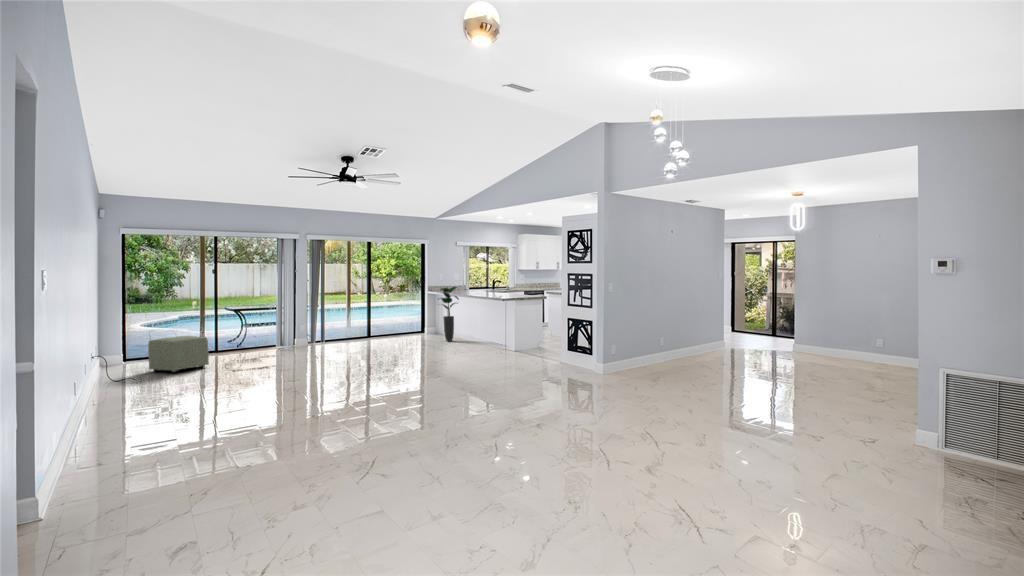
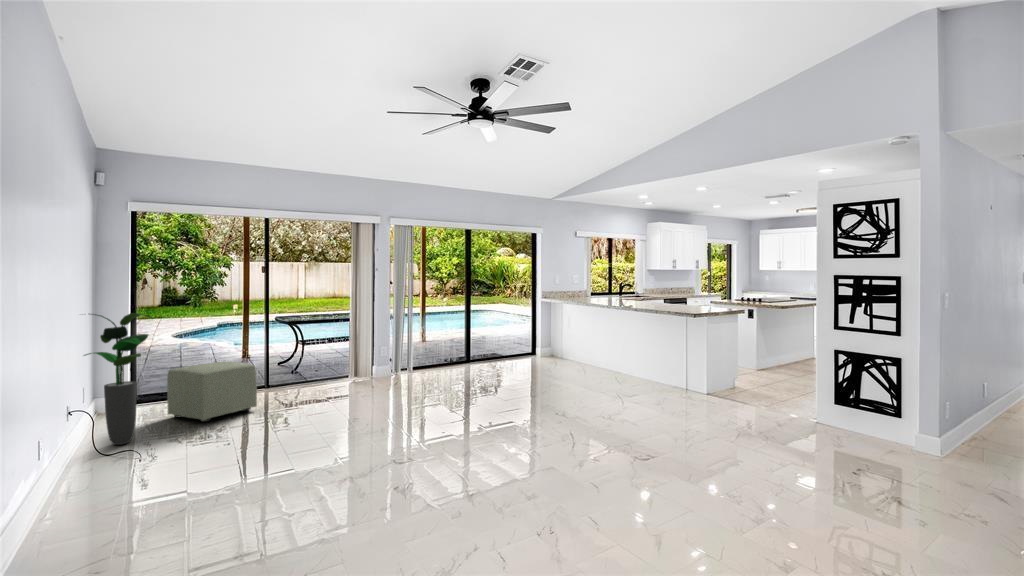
potted plant: present [438,287,459,341] -> present [84,313,152,445]

